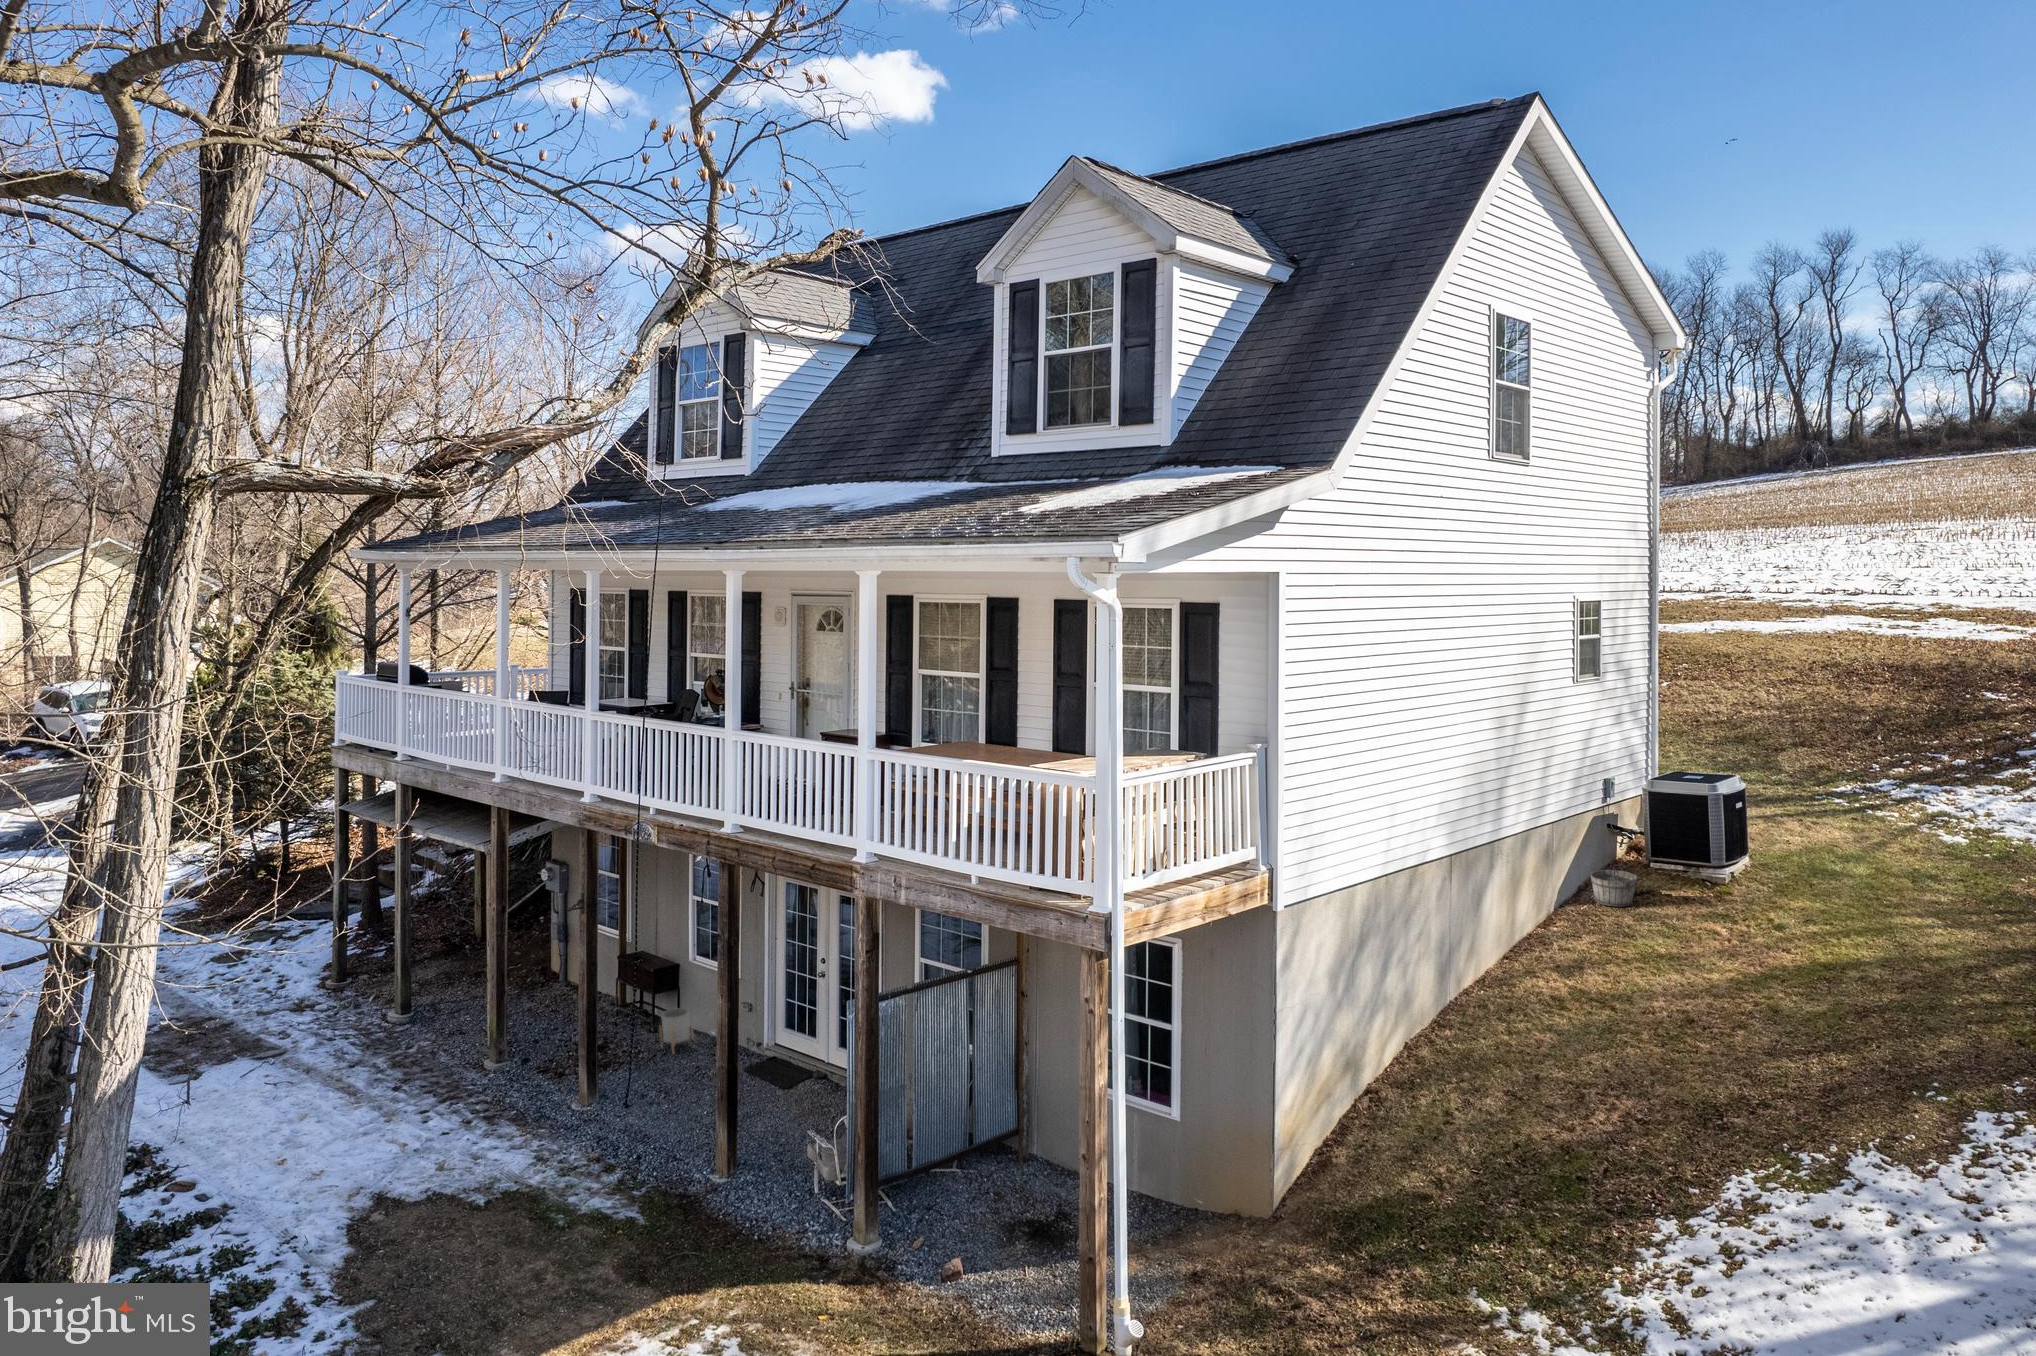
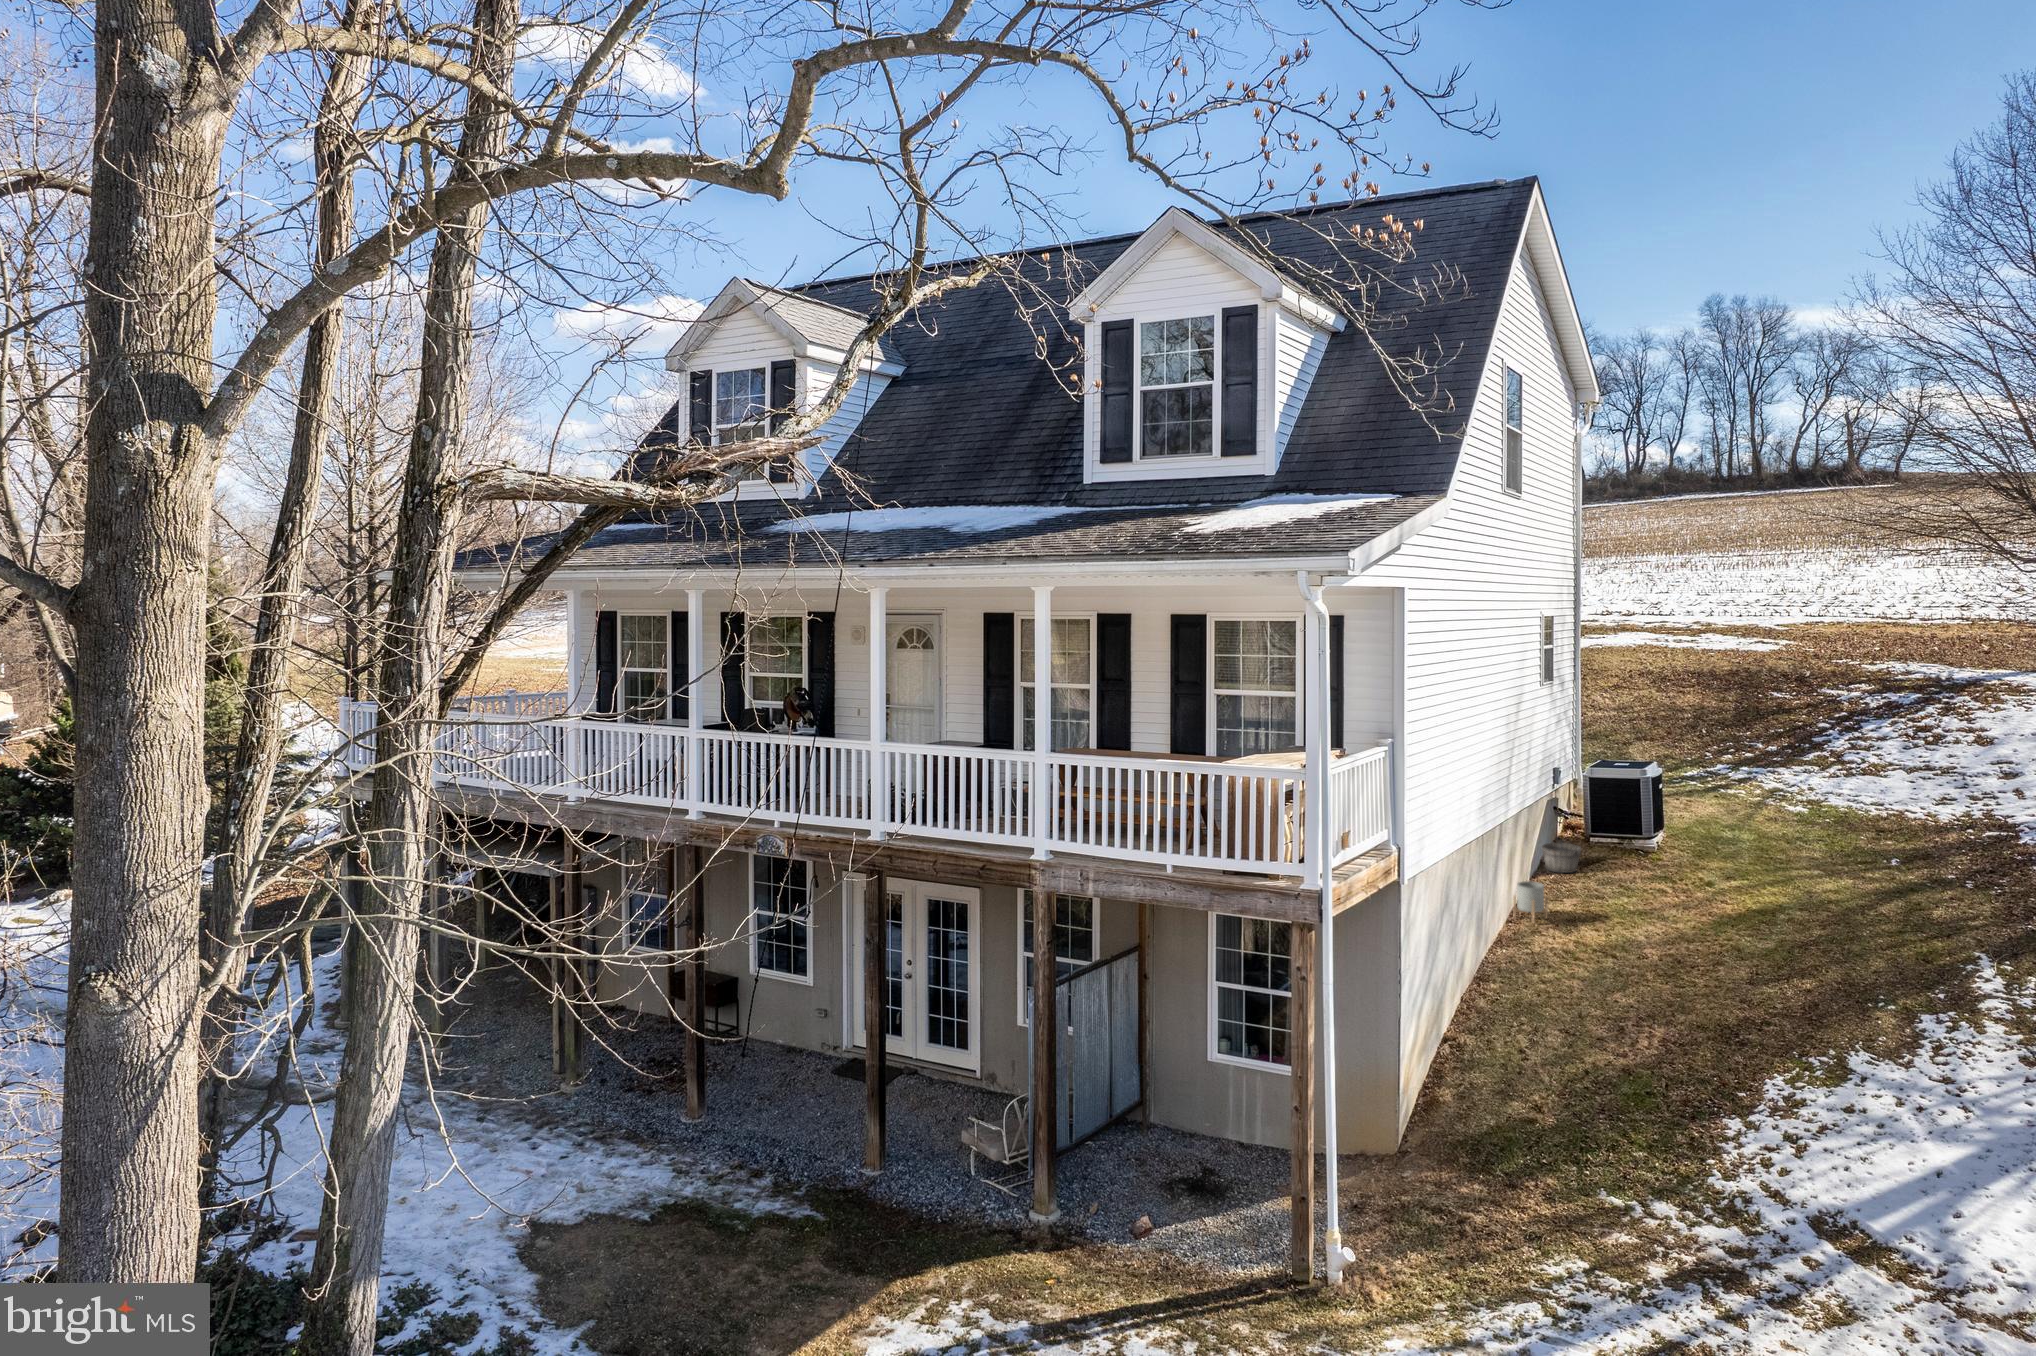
planter: present [659,1008,694,1053] -> present [1514,881,1548,922]

